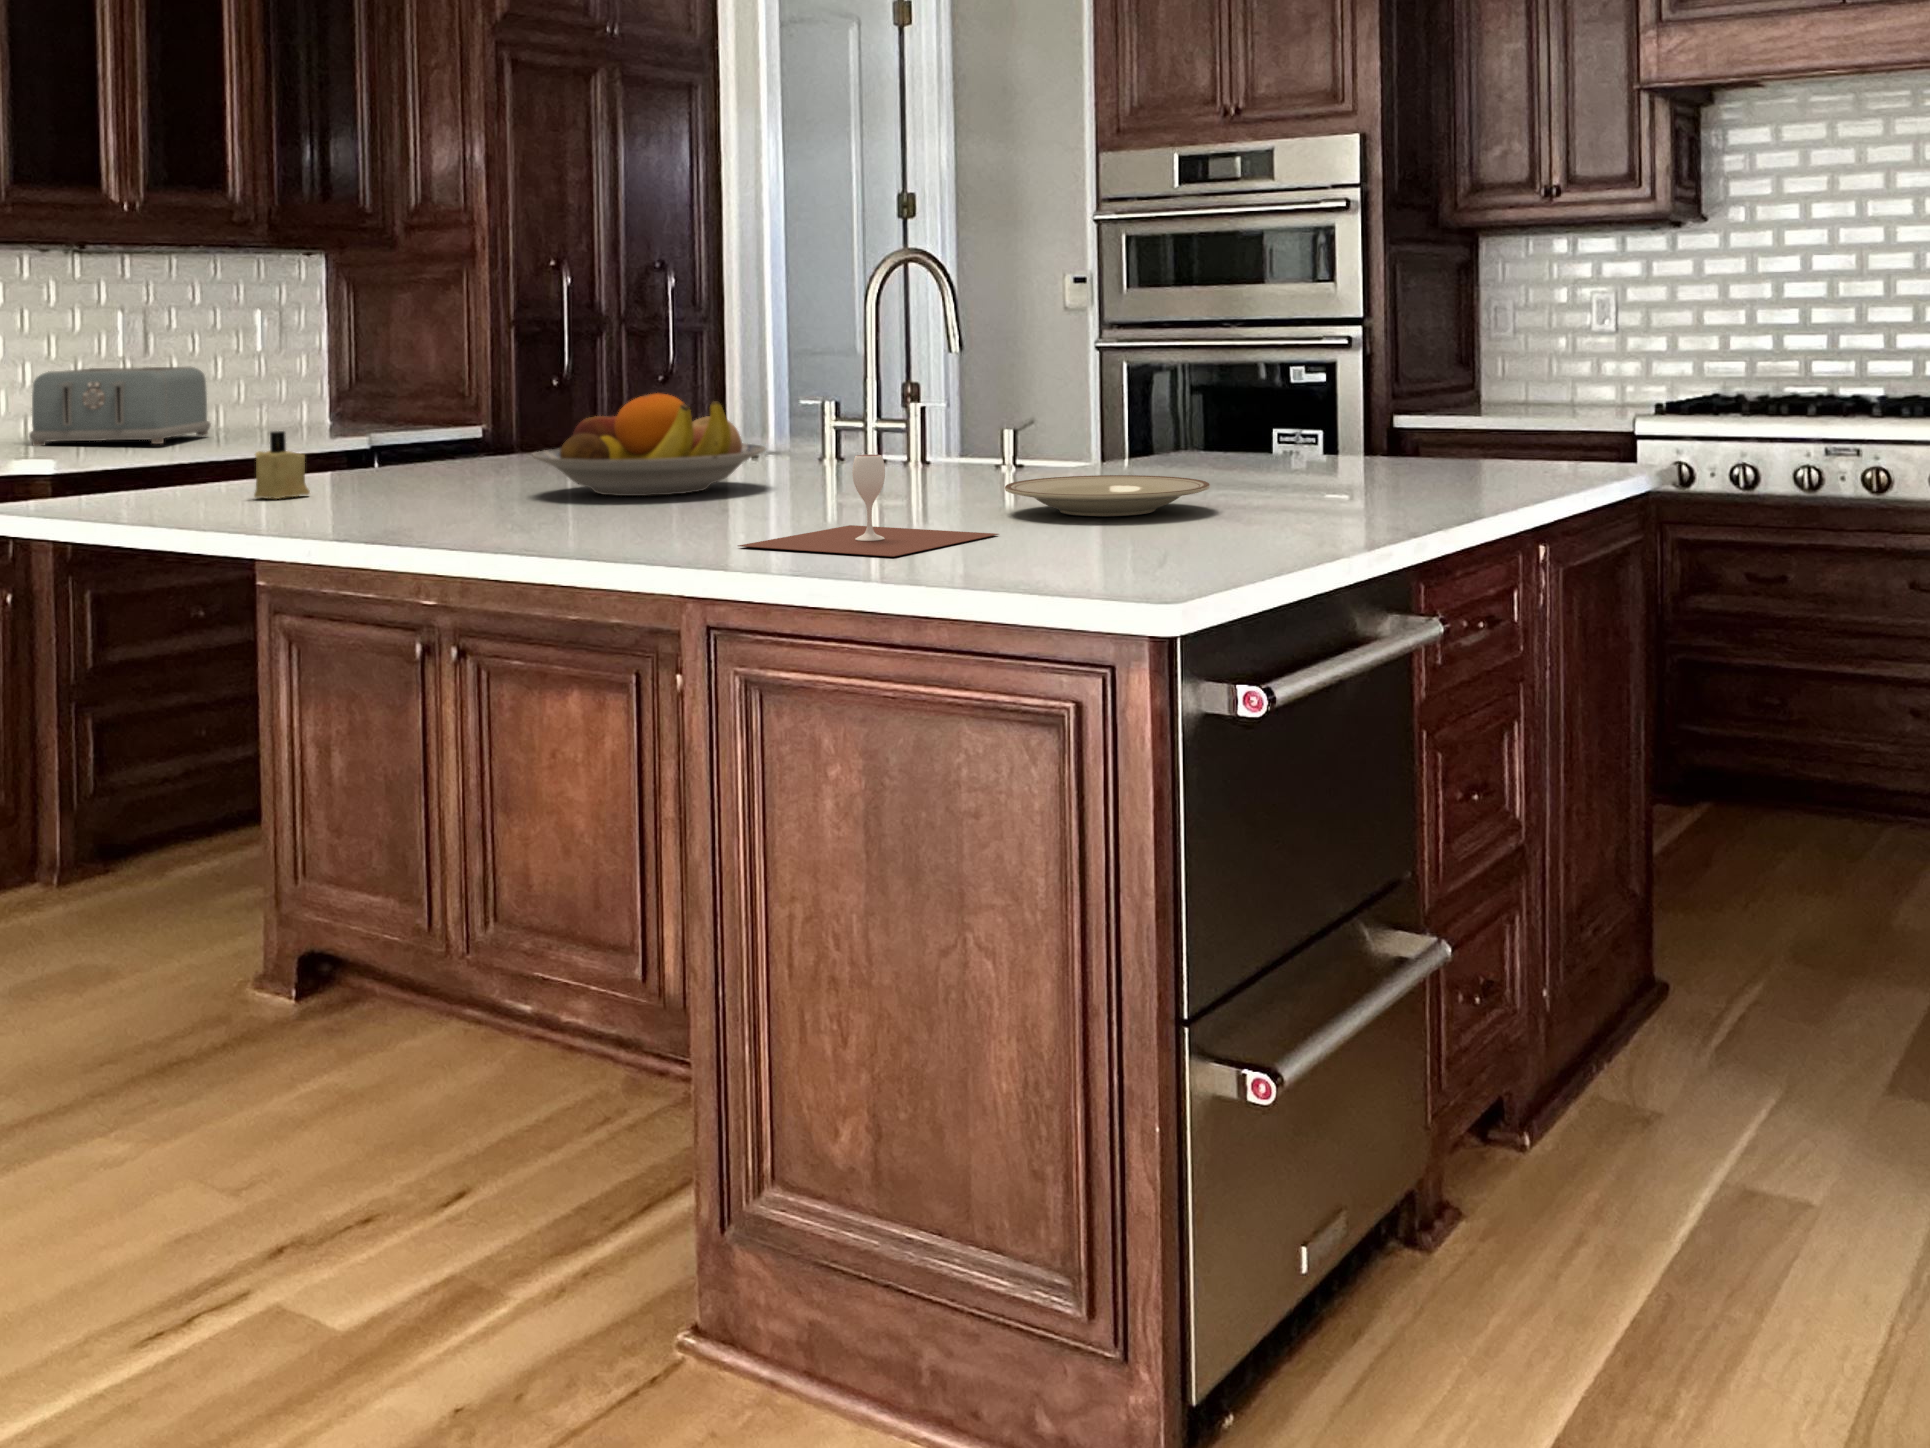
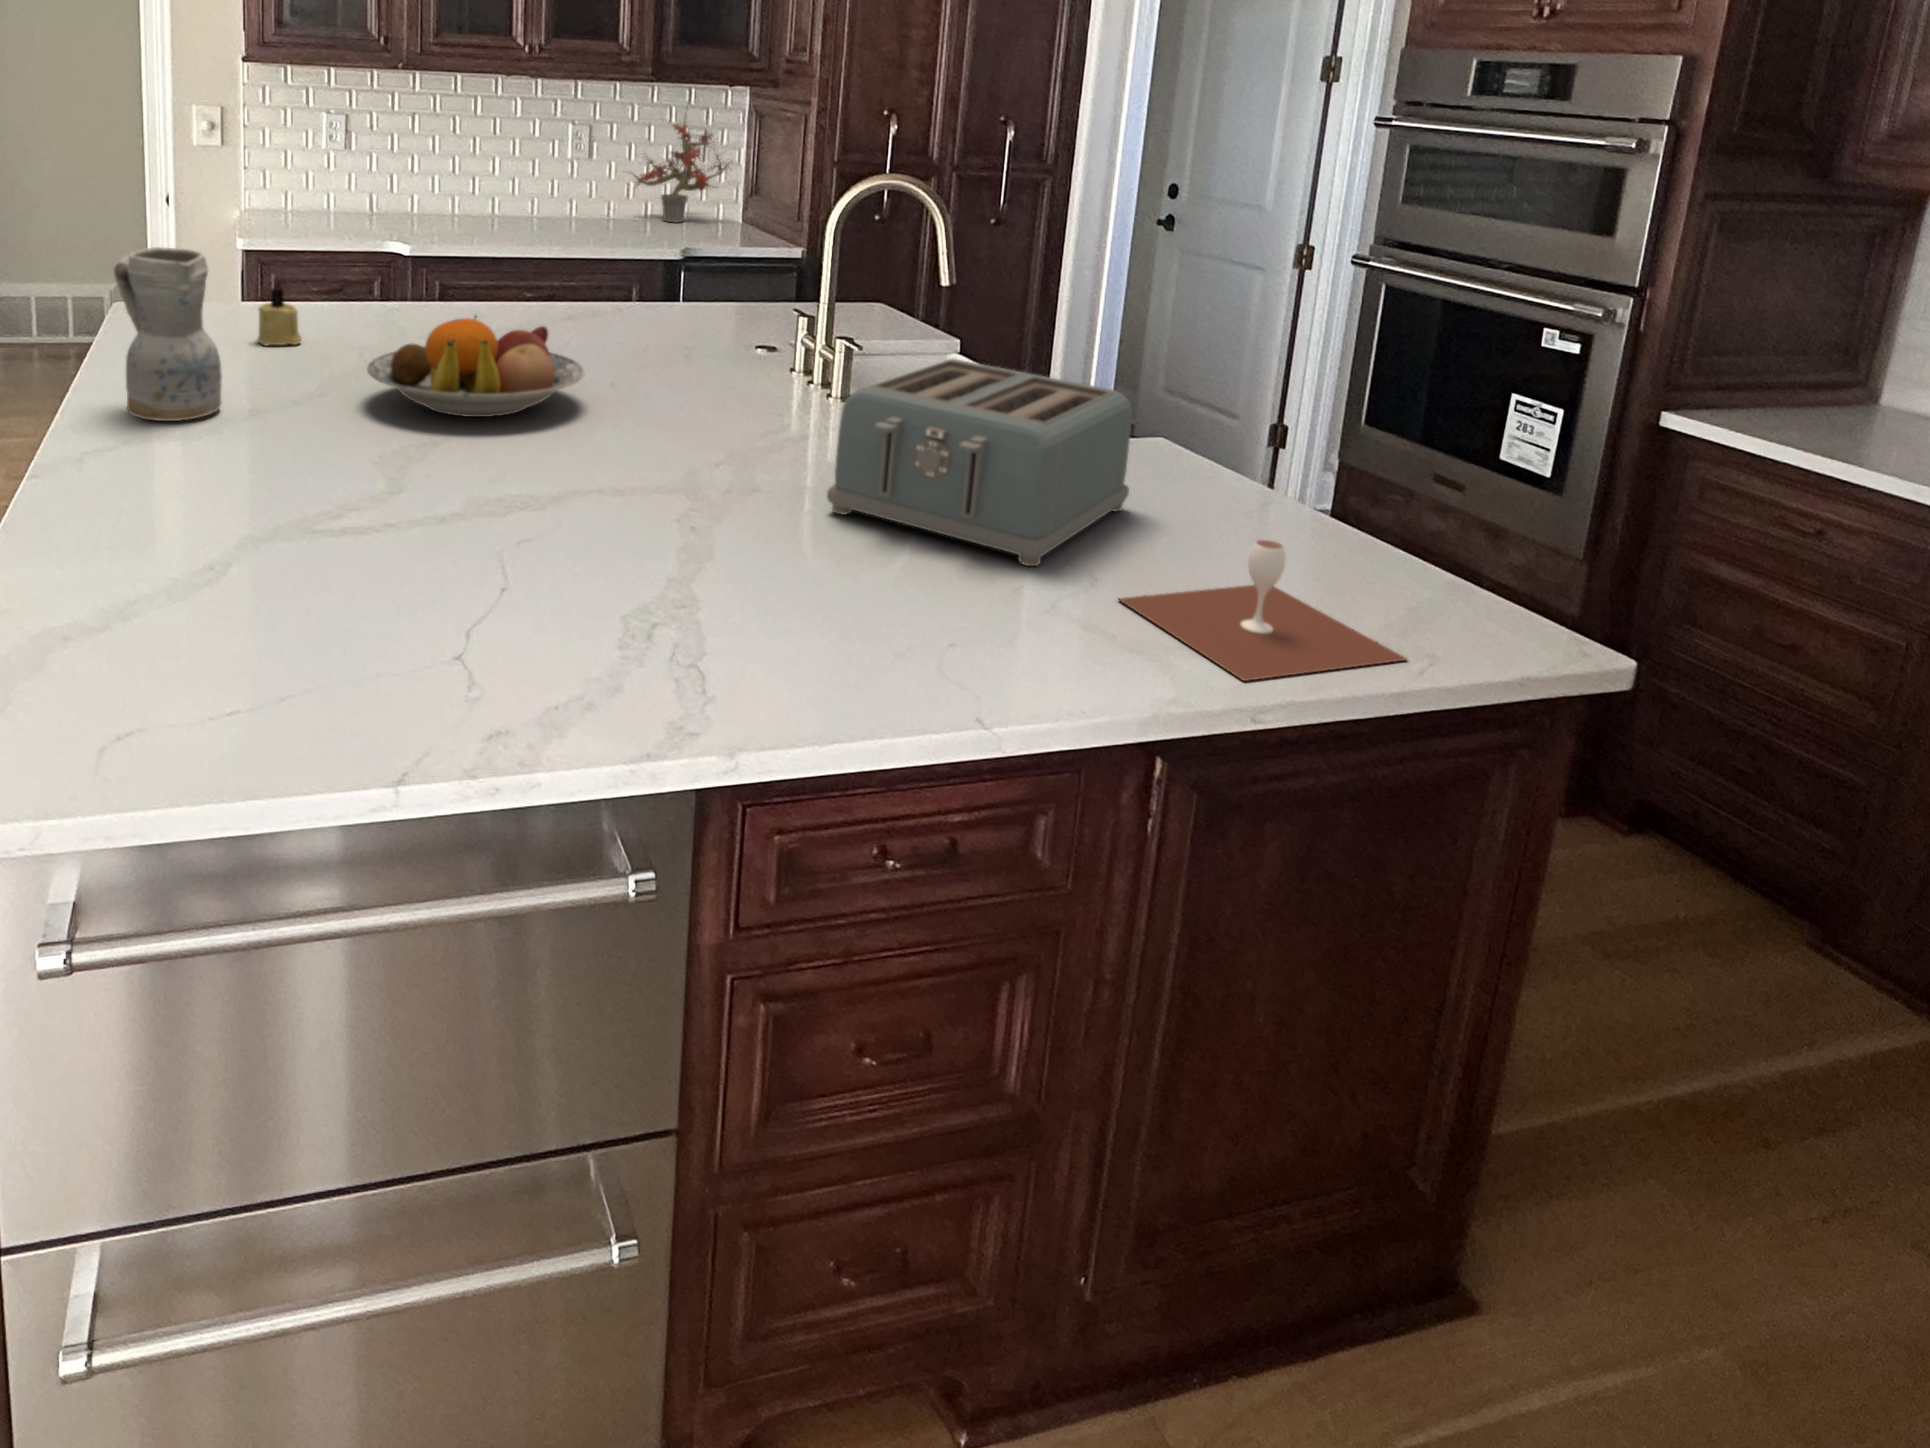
potted plant: none [197,277,337,428] -> present [634,122,732,222]
ceramic pitcher: none [320,334,458,527] -> present [114,247,222,421]
toaster: present [29,367,211,446] -> present [827,359,1132,566]
wine glass: present [738,454,999,557] -> present [1119,540,1406,681]
plate: present [1004,475,1210,516] -> none [483,513,723,603]

